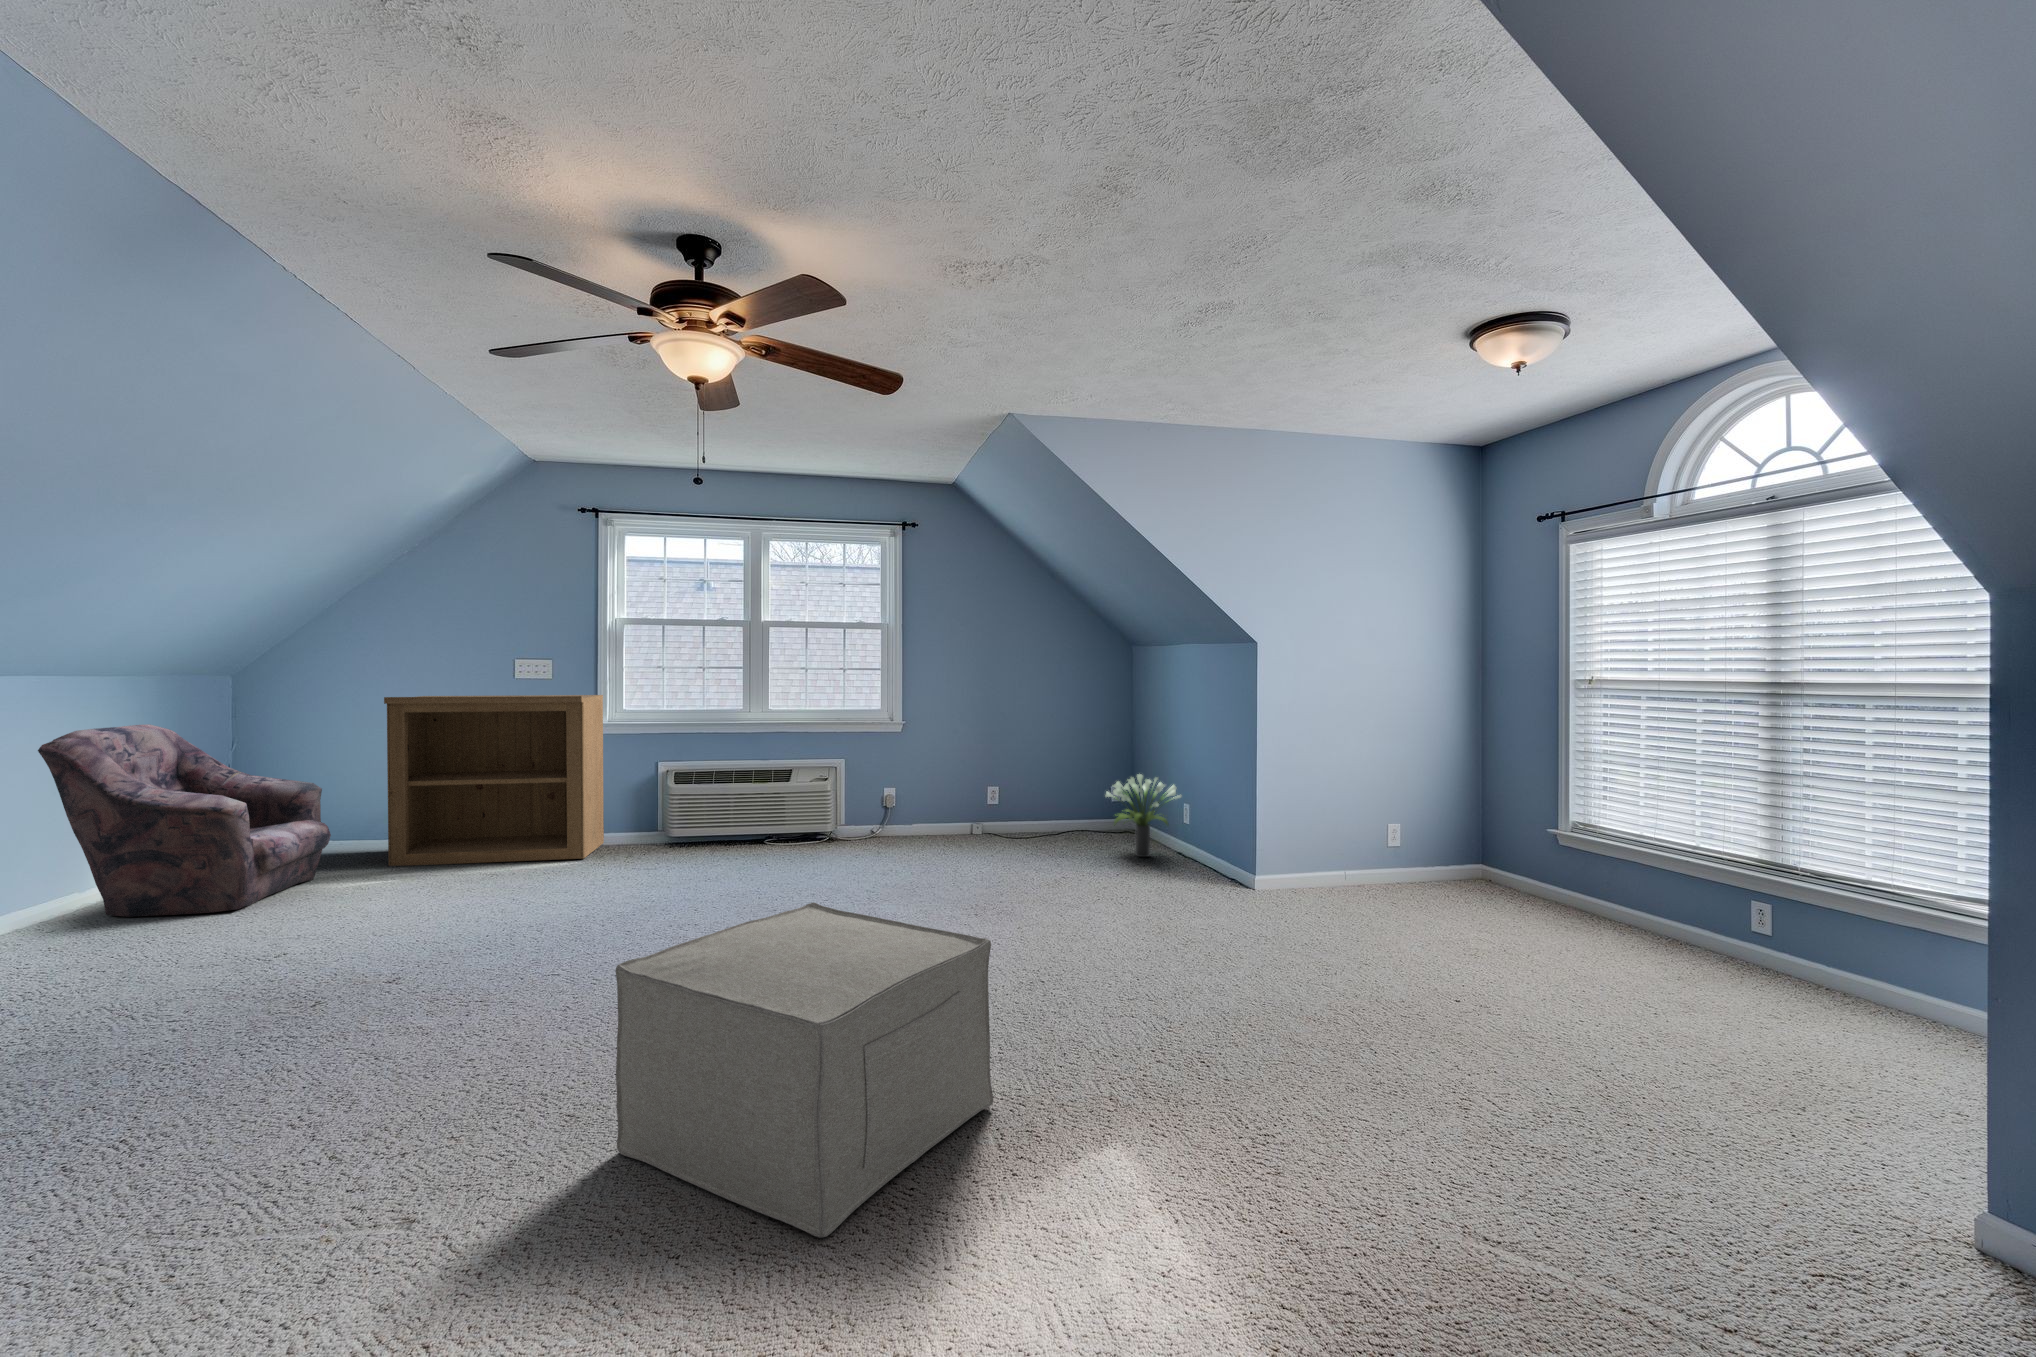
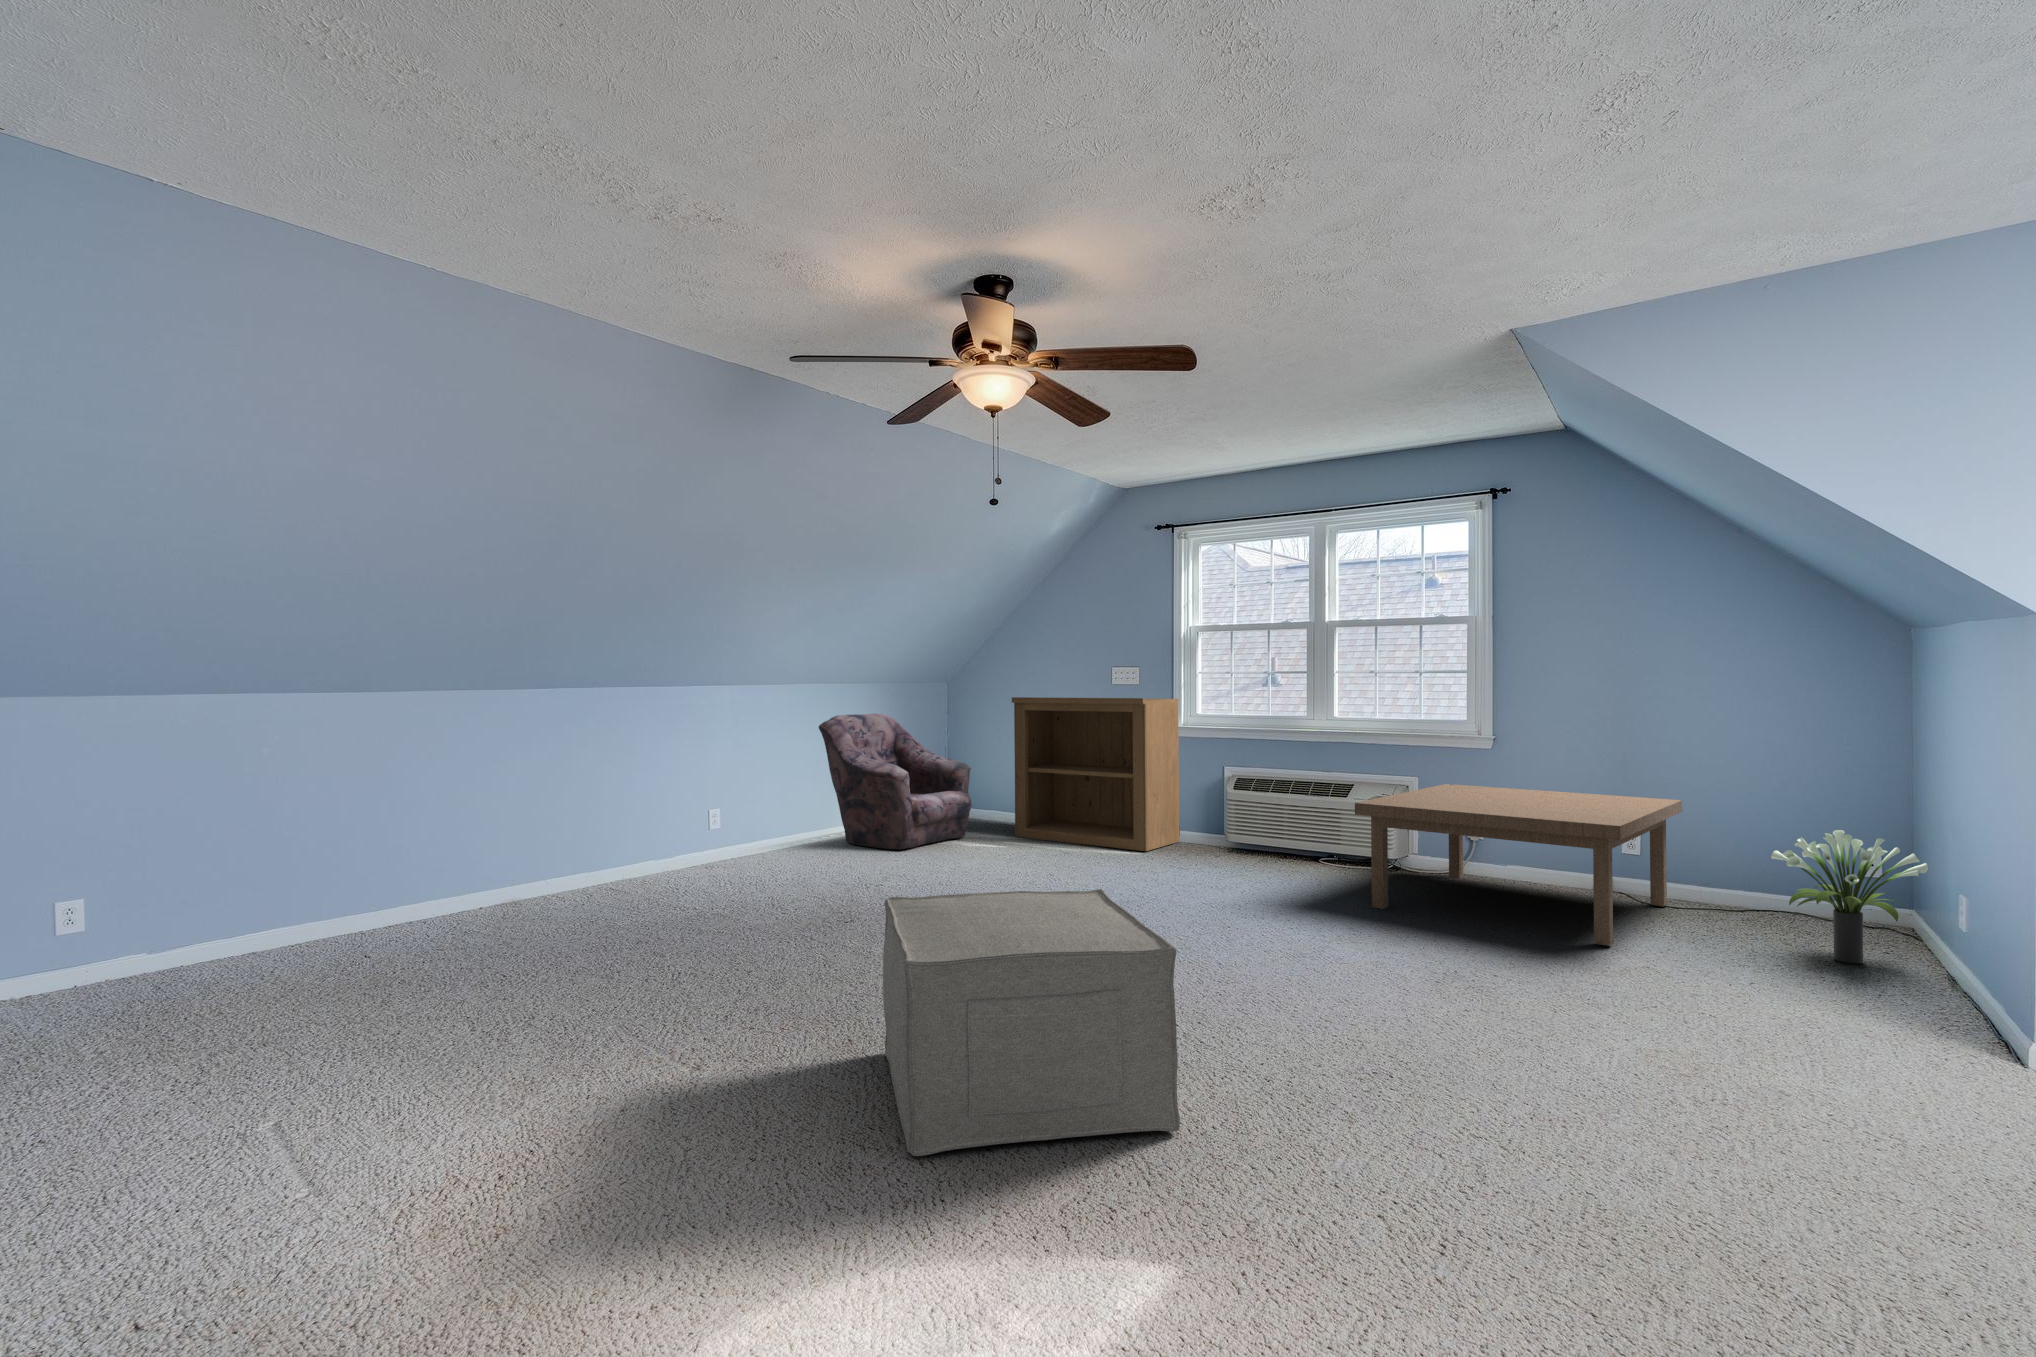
coffee table: none [843,762,1046,875] -> present [1355,784,1682,946]

